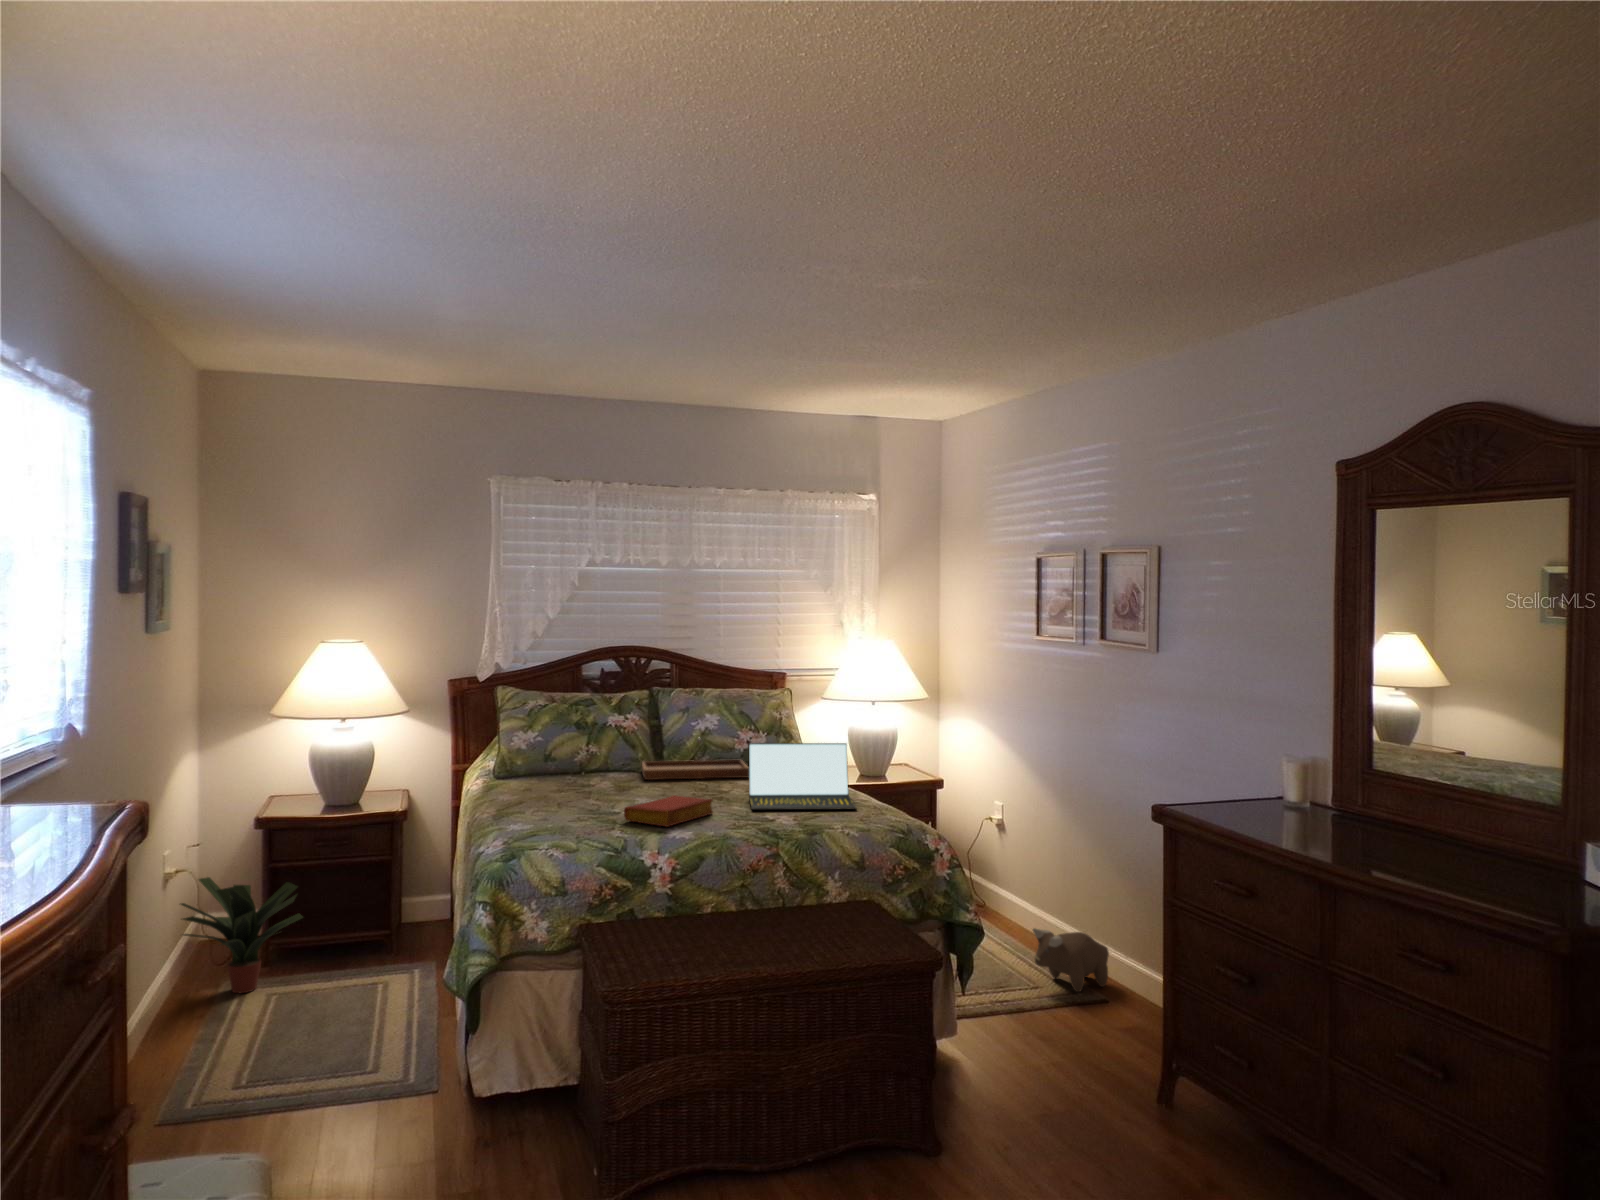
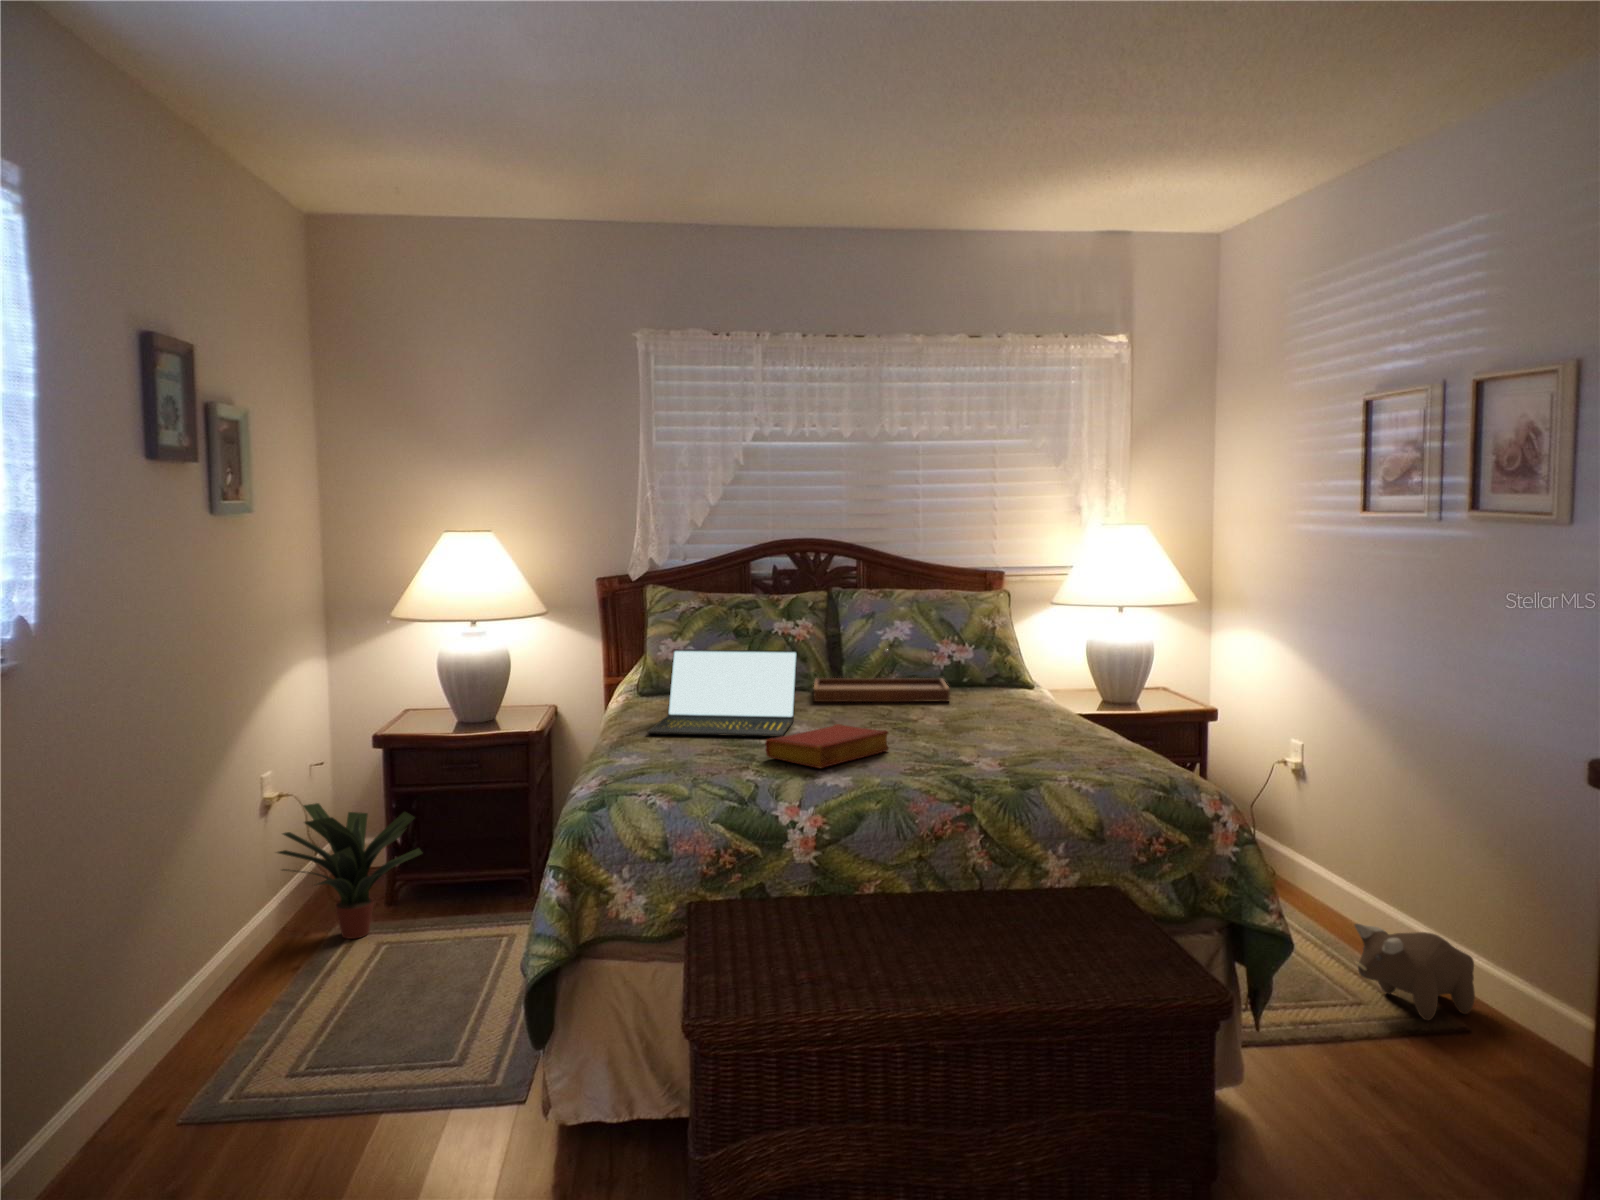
laptop: present [749,743,856,810] -> present [647,649,797,737]

